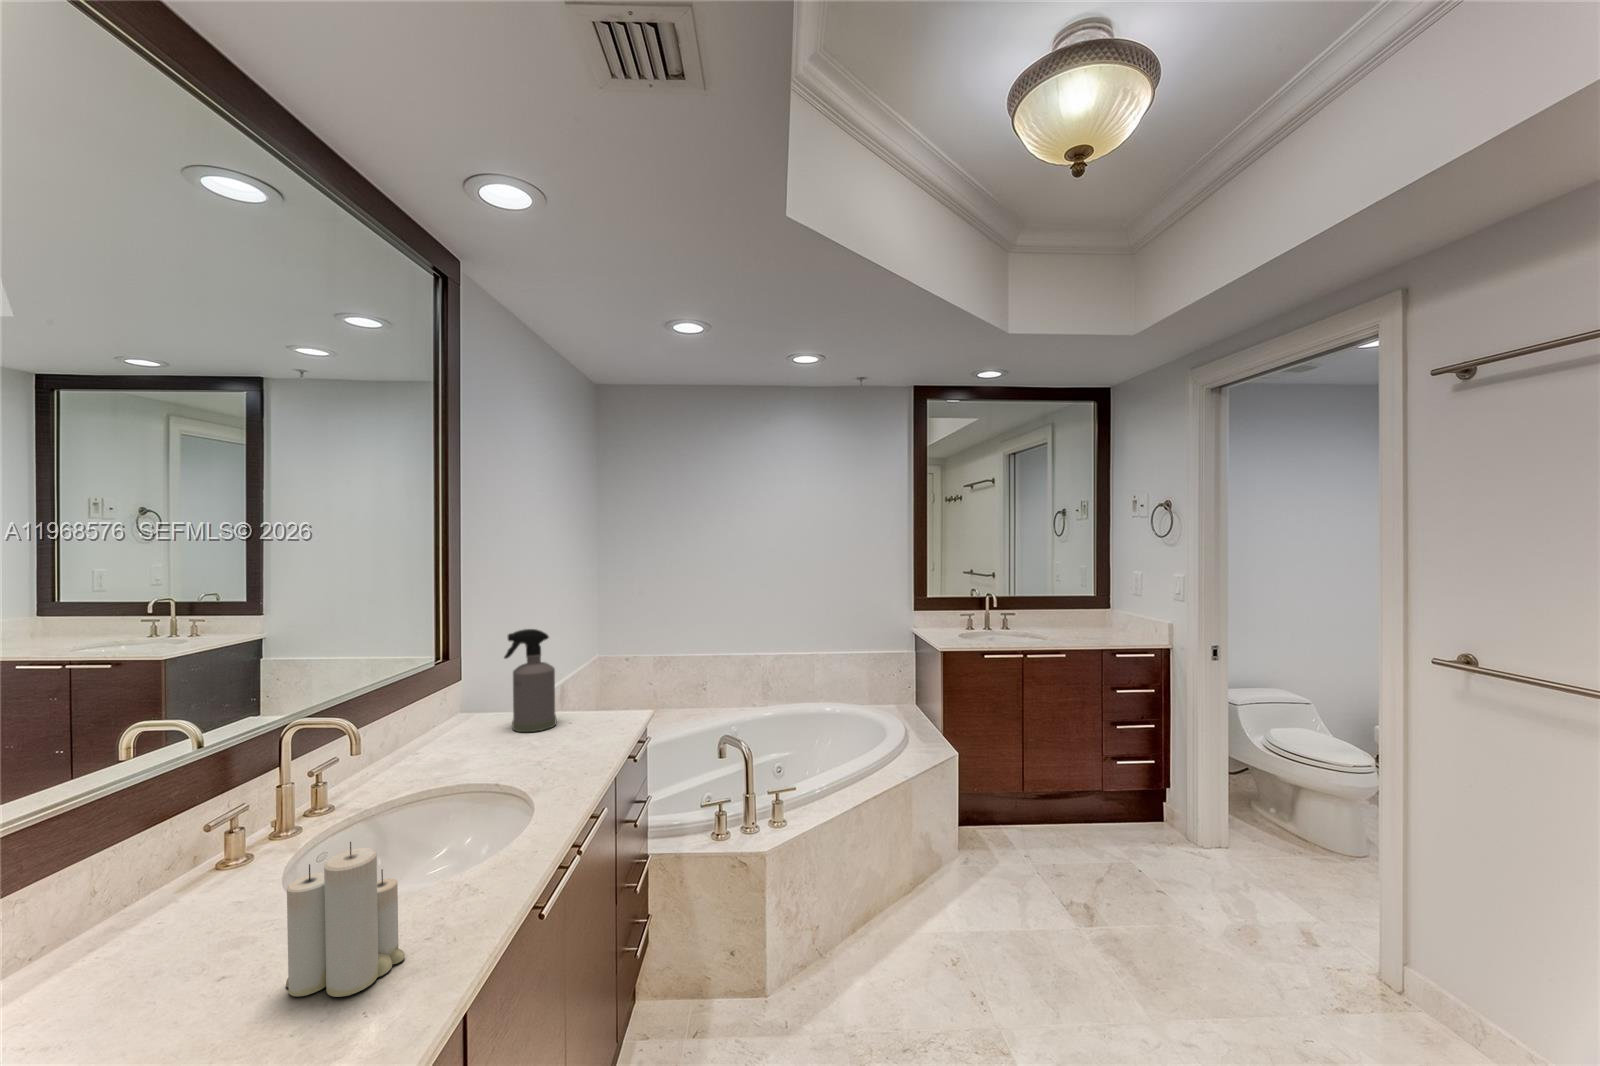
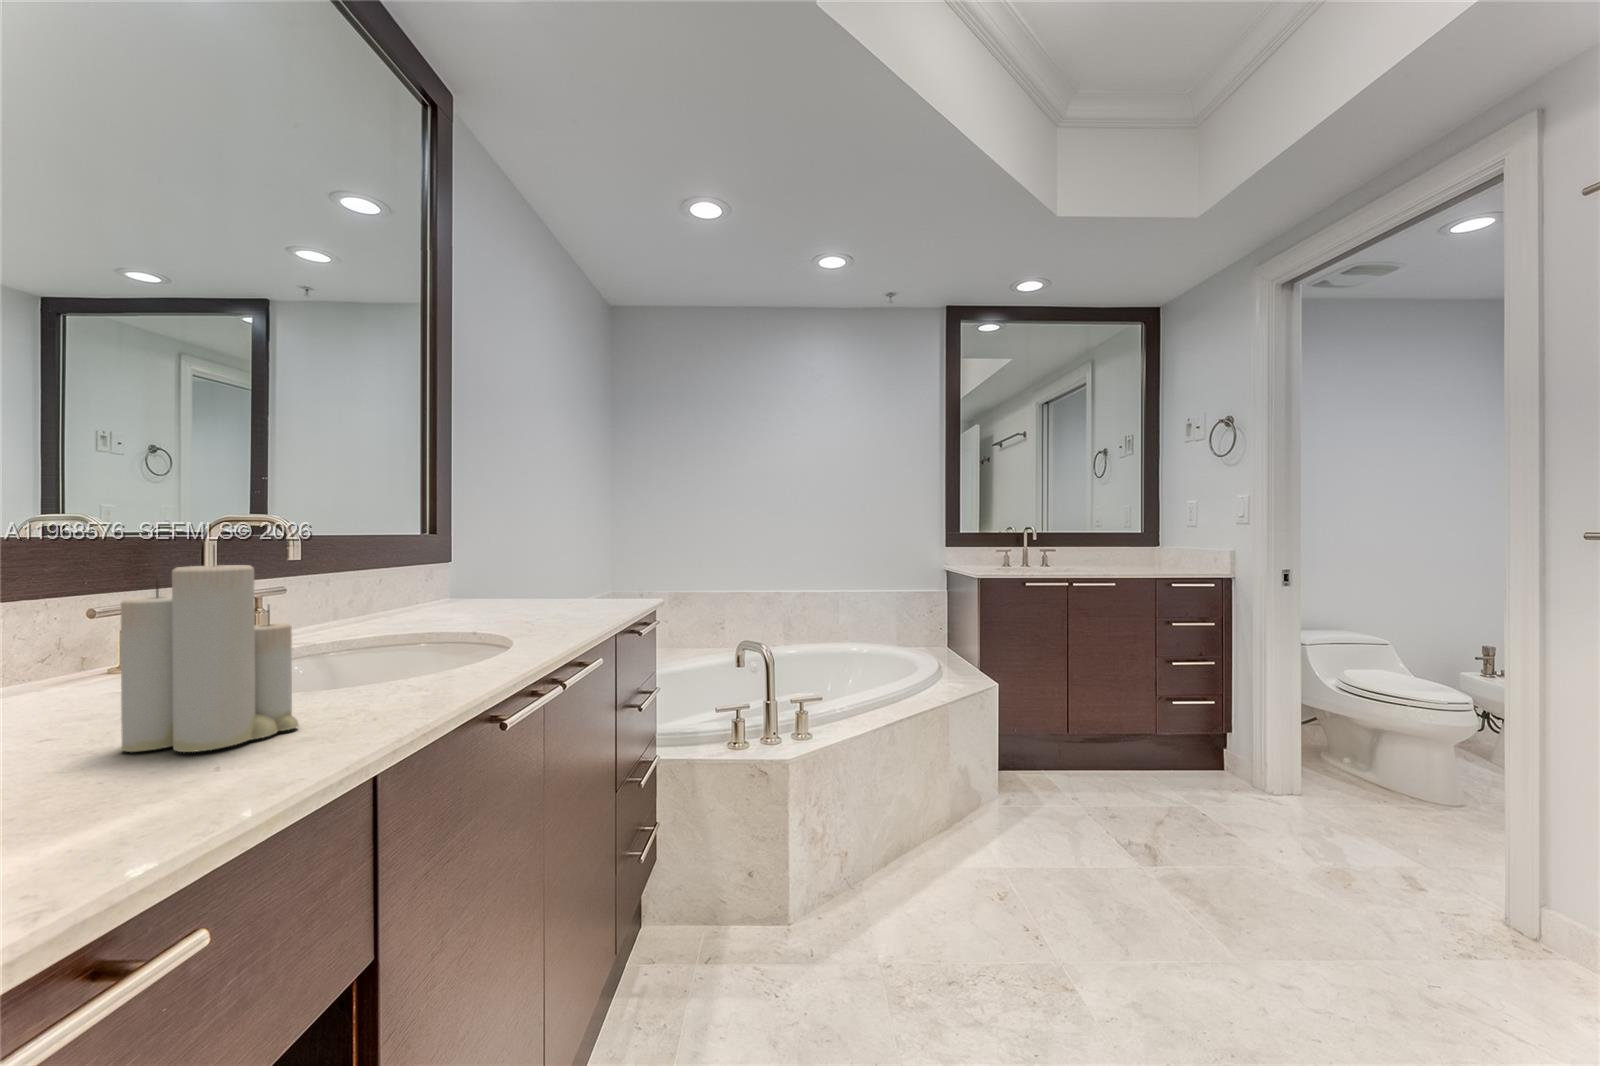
spray bottle: present [504,629,556,732] -> none [495,496,554,608]

